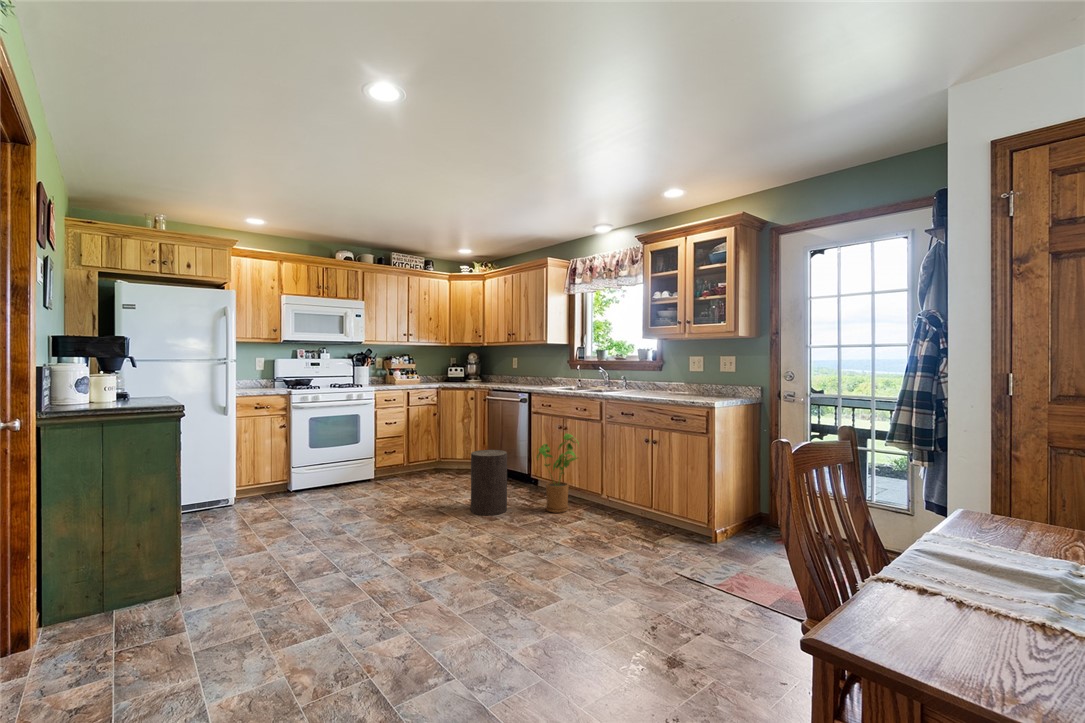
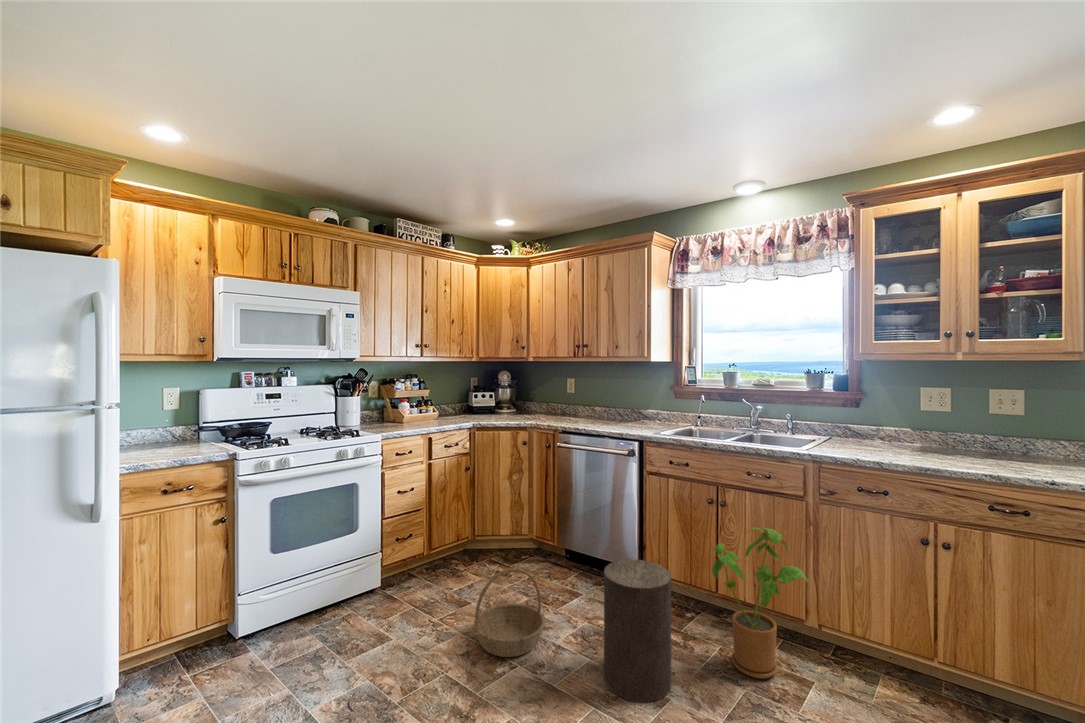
basket: none [412,457,453,502] -> present [474,568,545,657]

